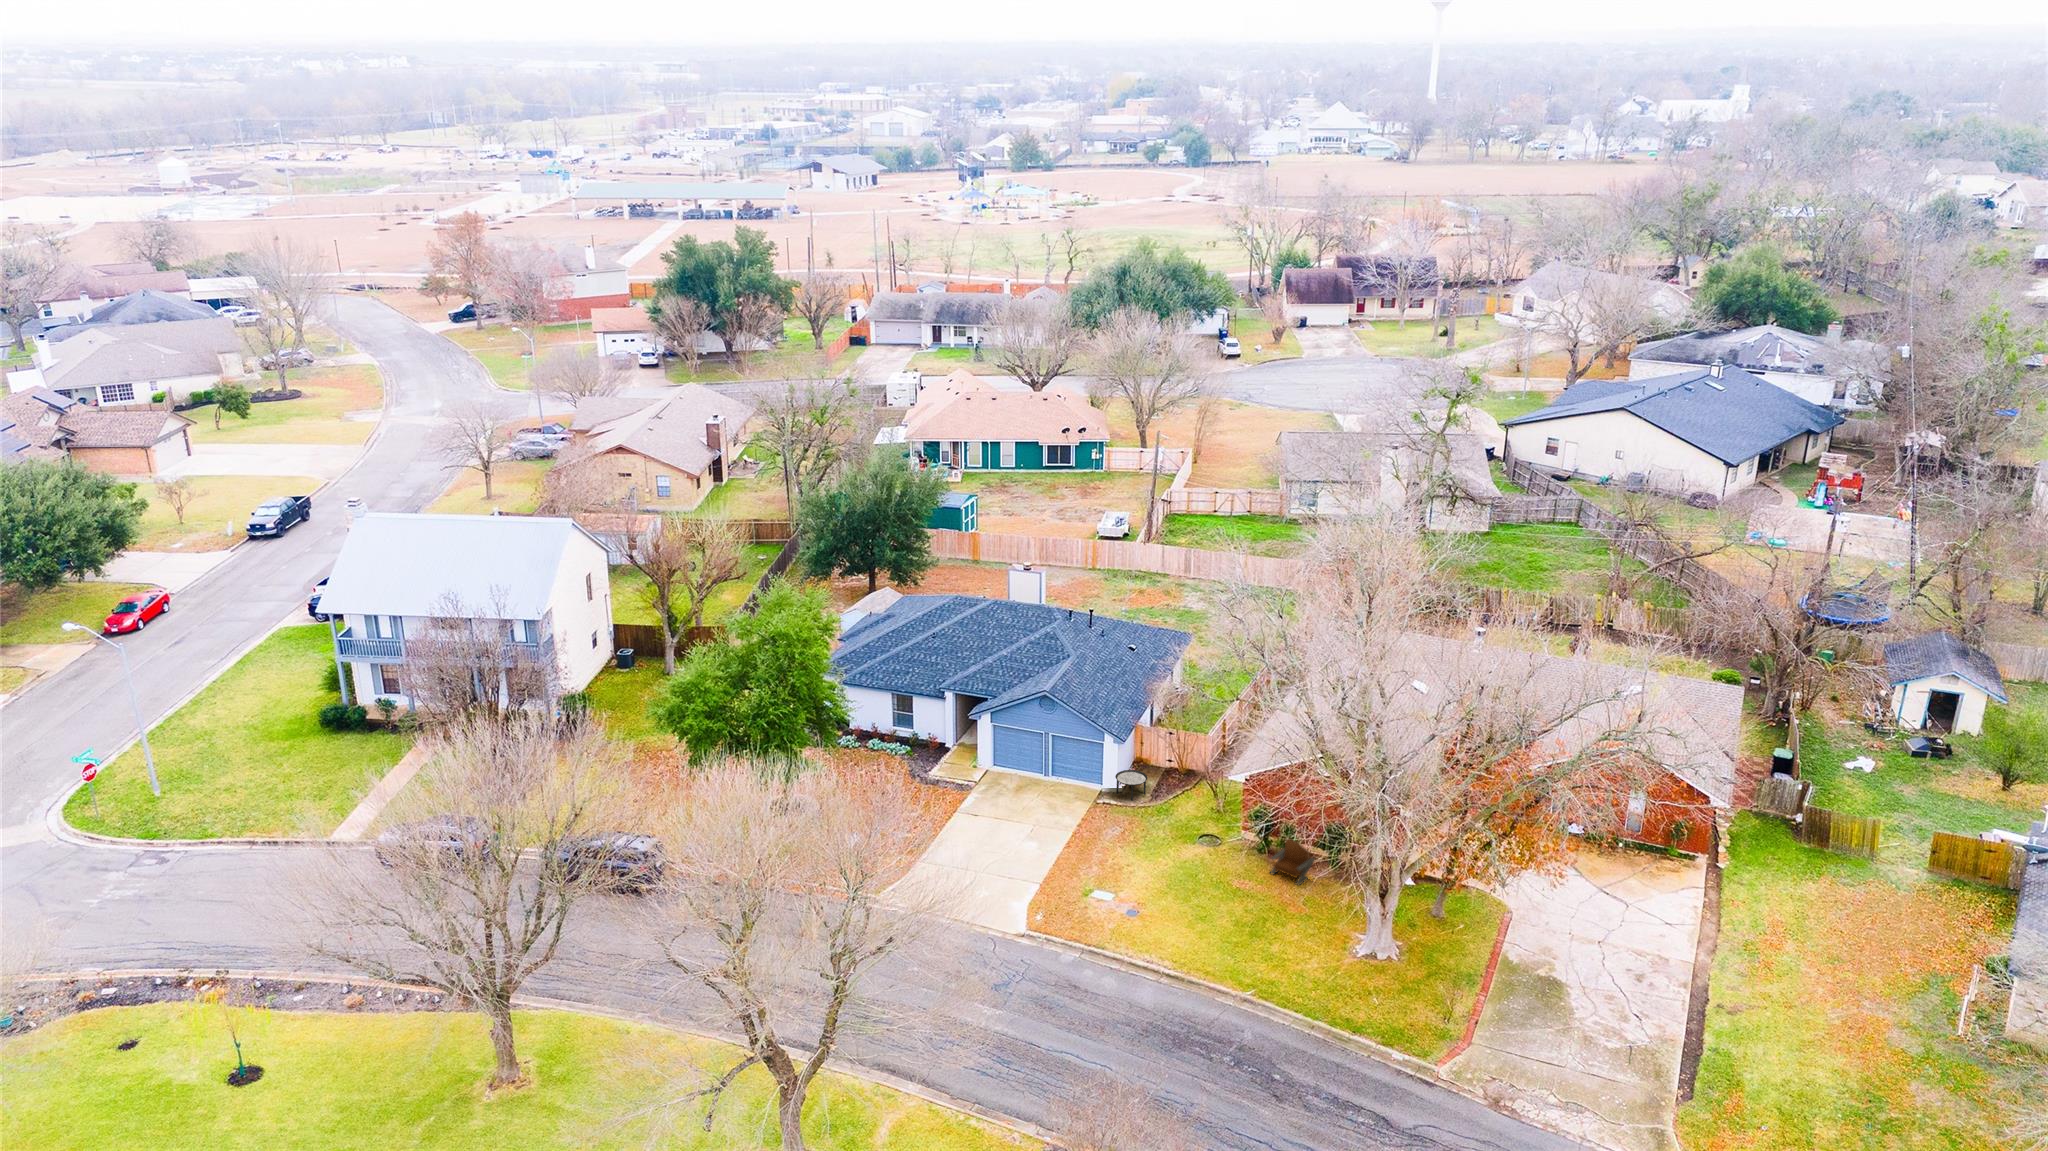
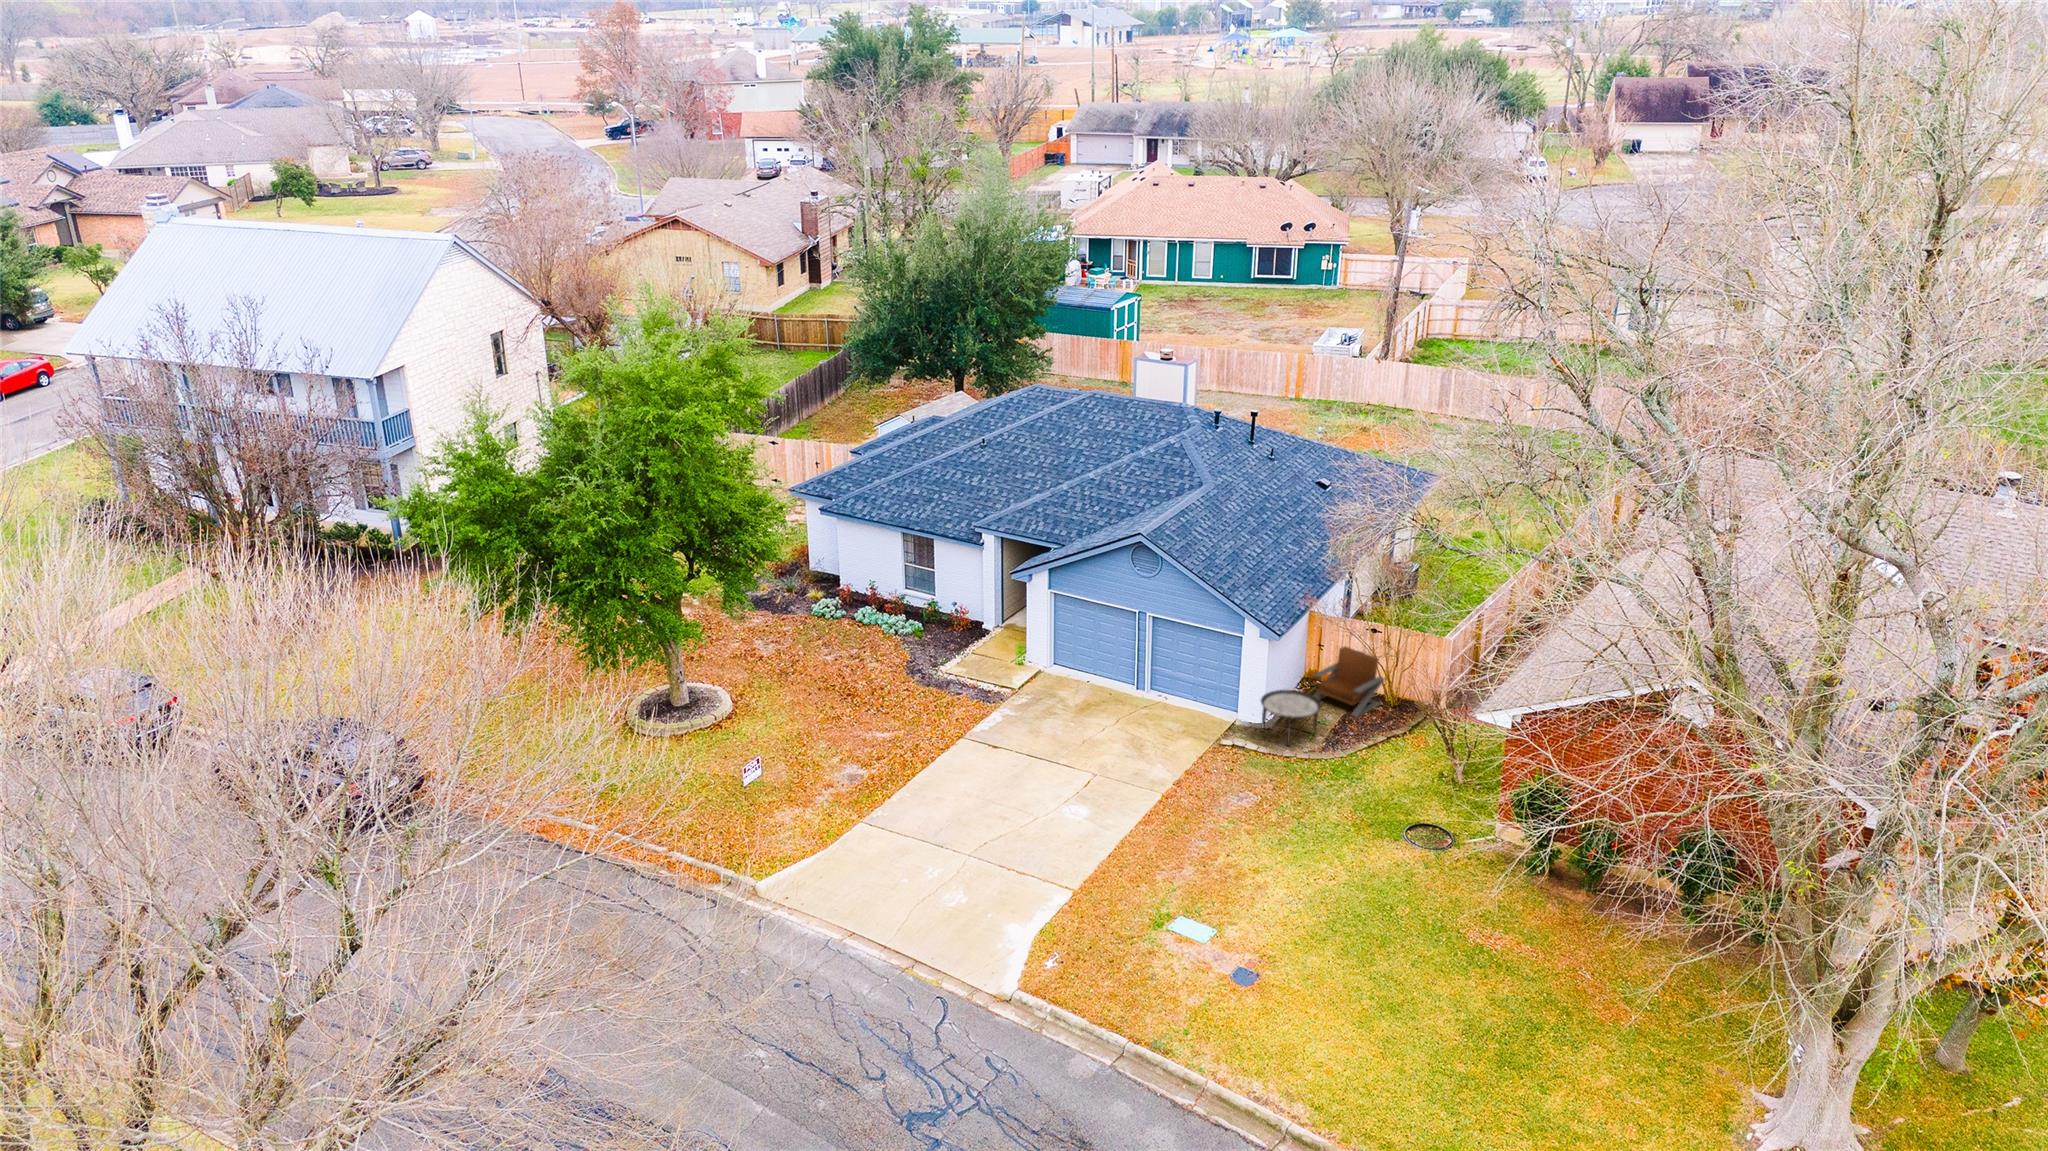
lounge chair: present [1270,839,1314,885] -> present [1314,647,1384,717]

